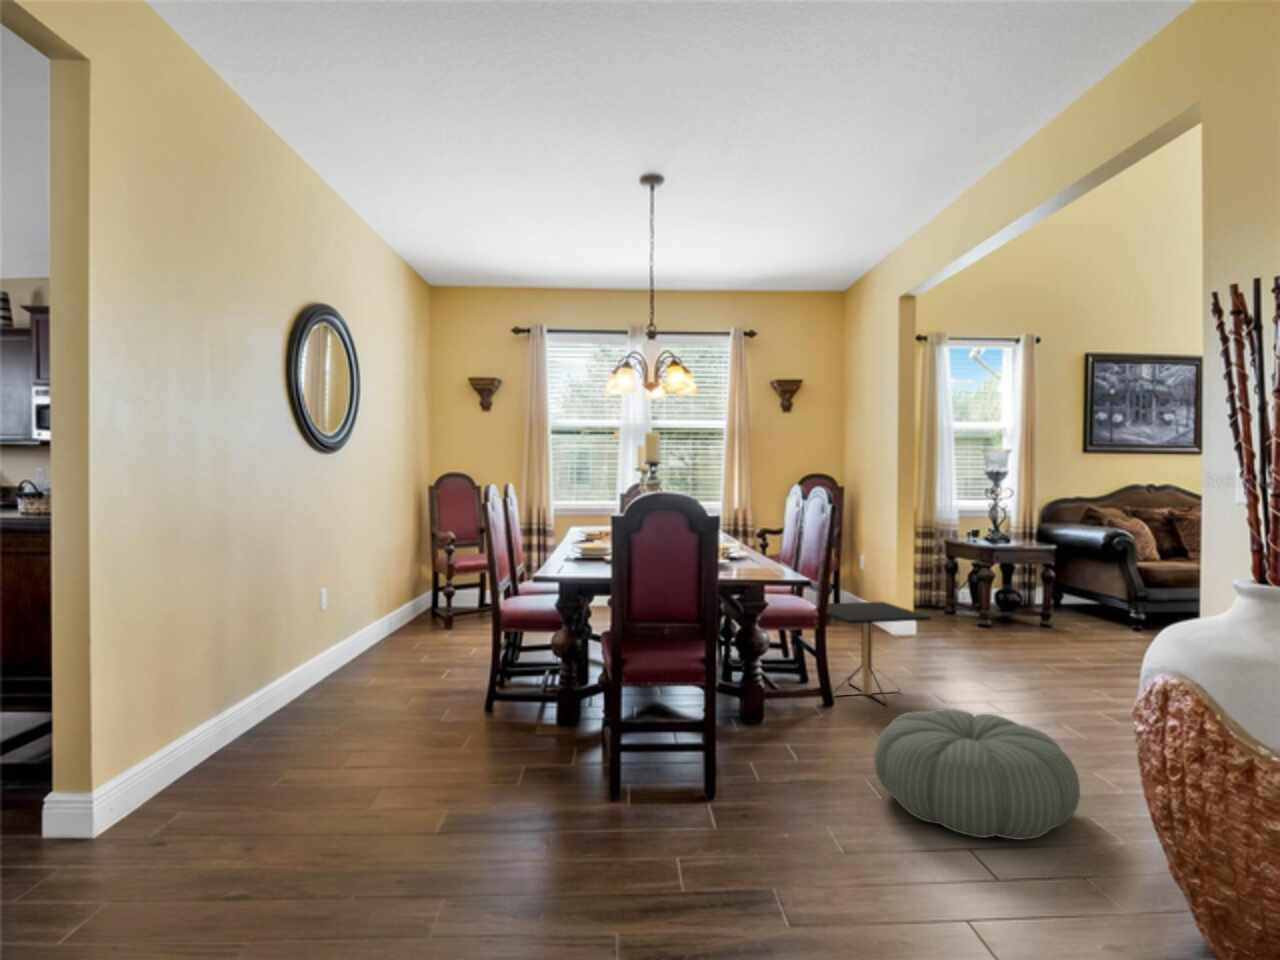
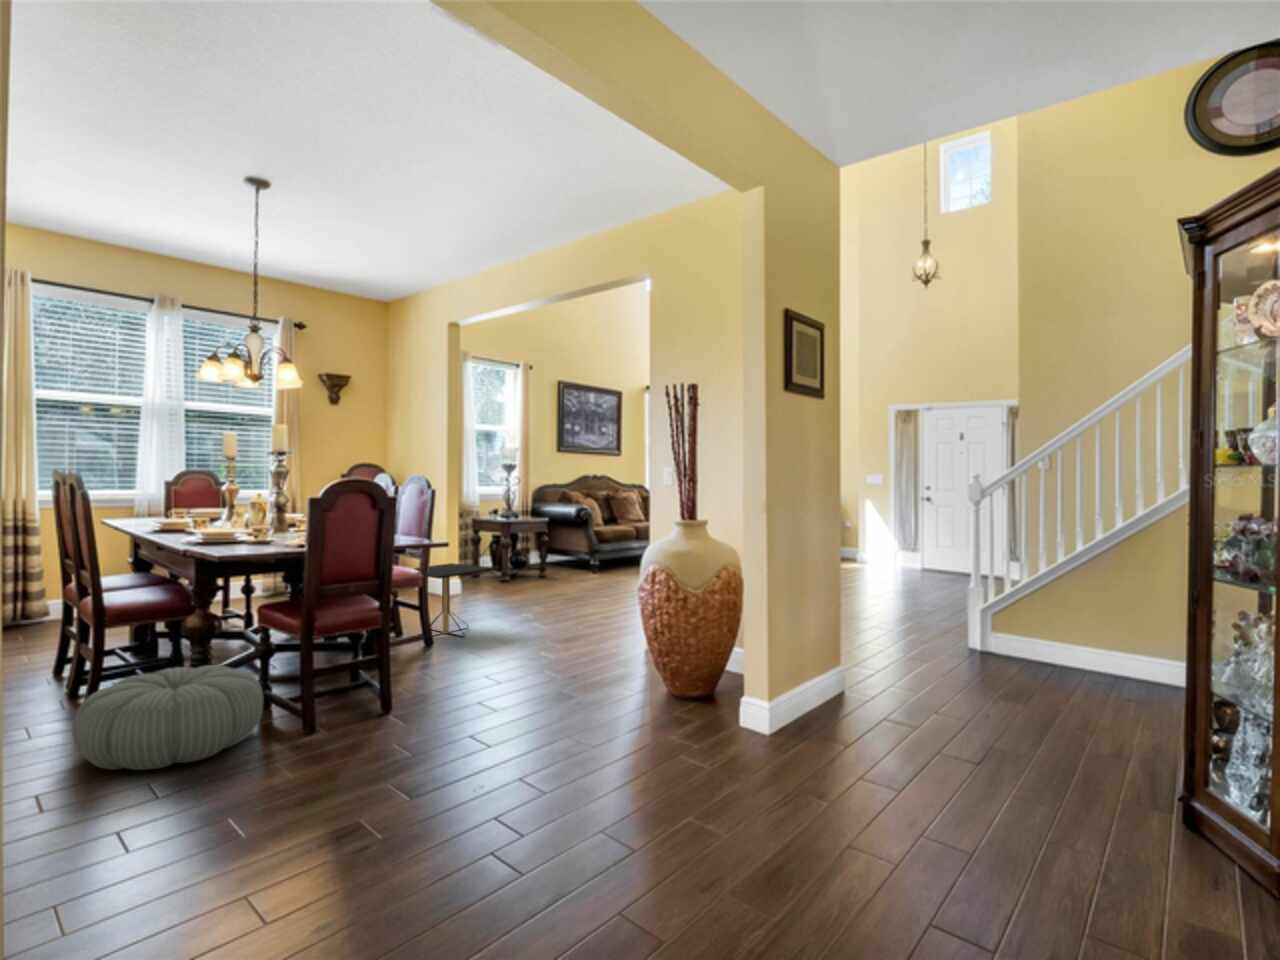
pouf: present [874,709,1080,840] -> present [73,665,263,770]

